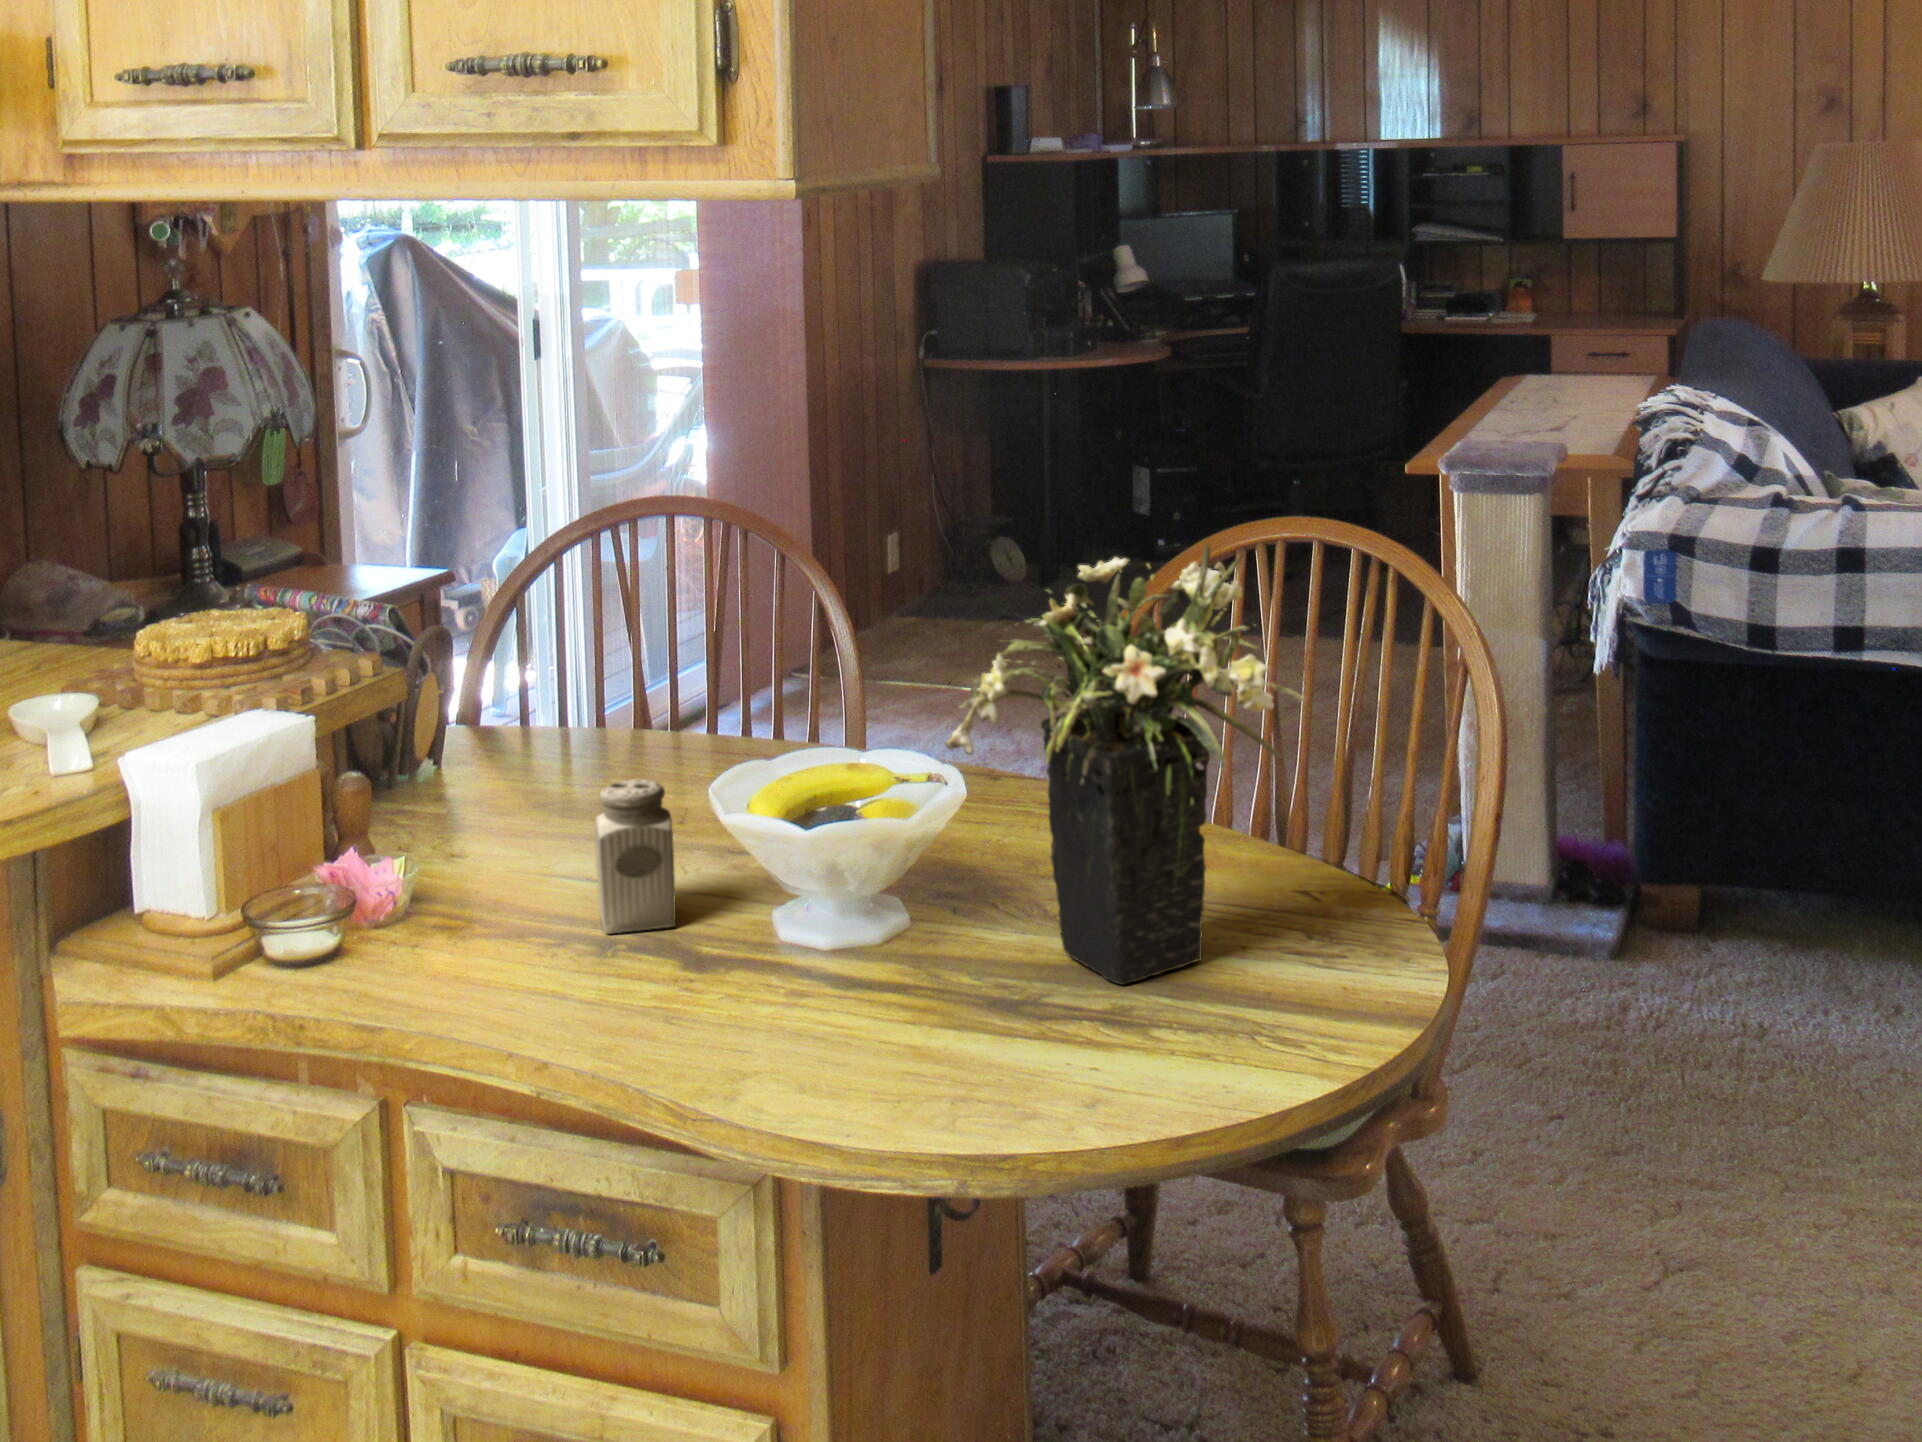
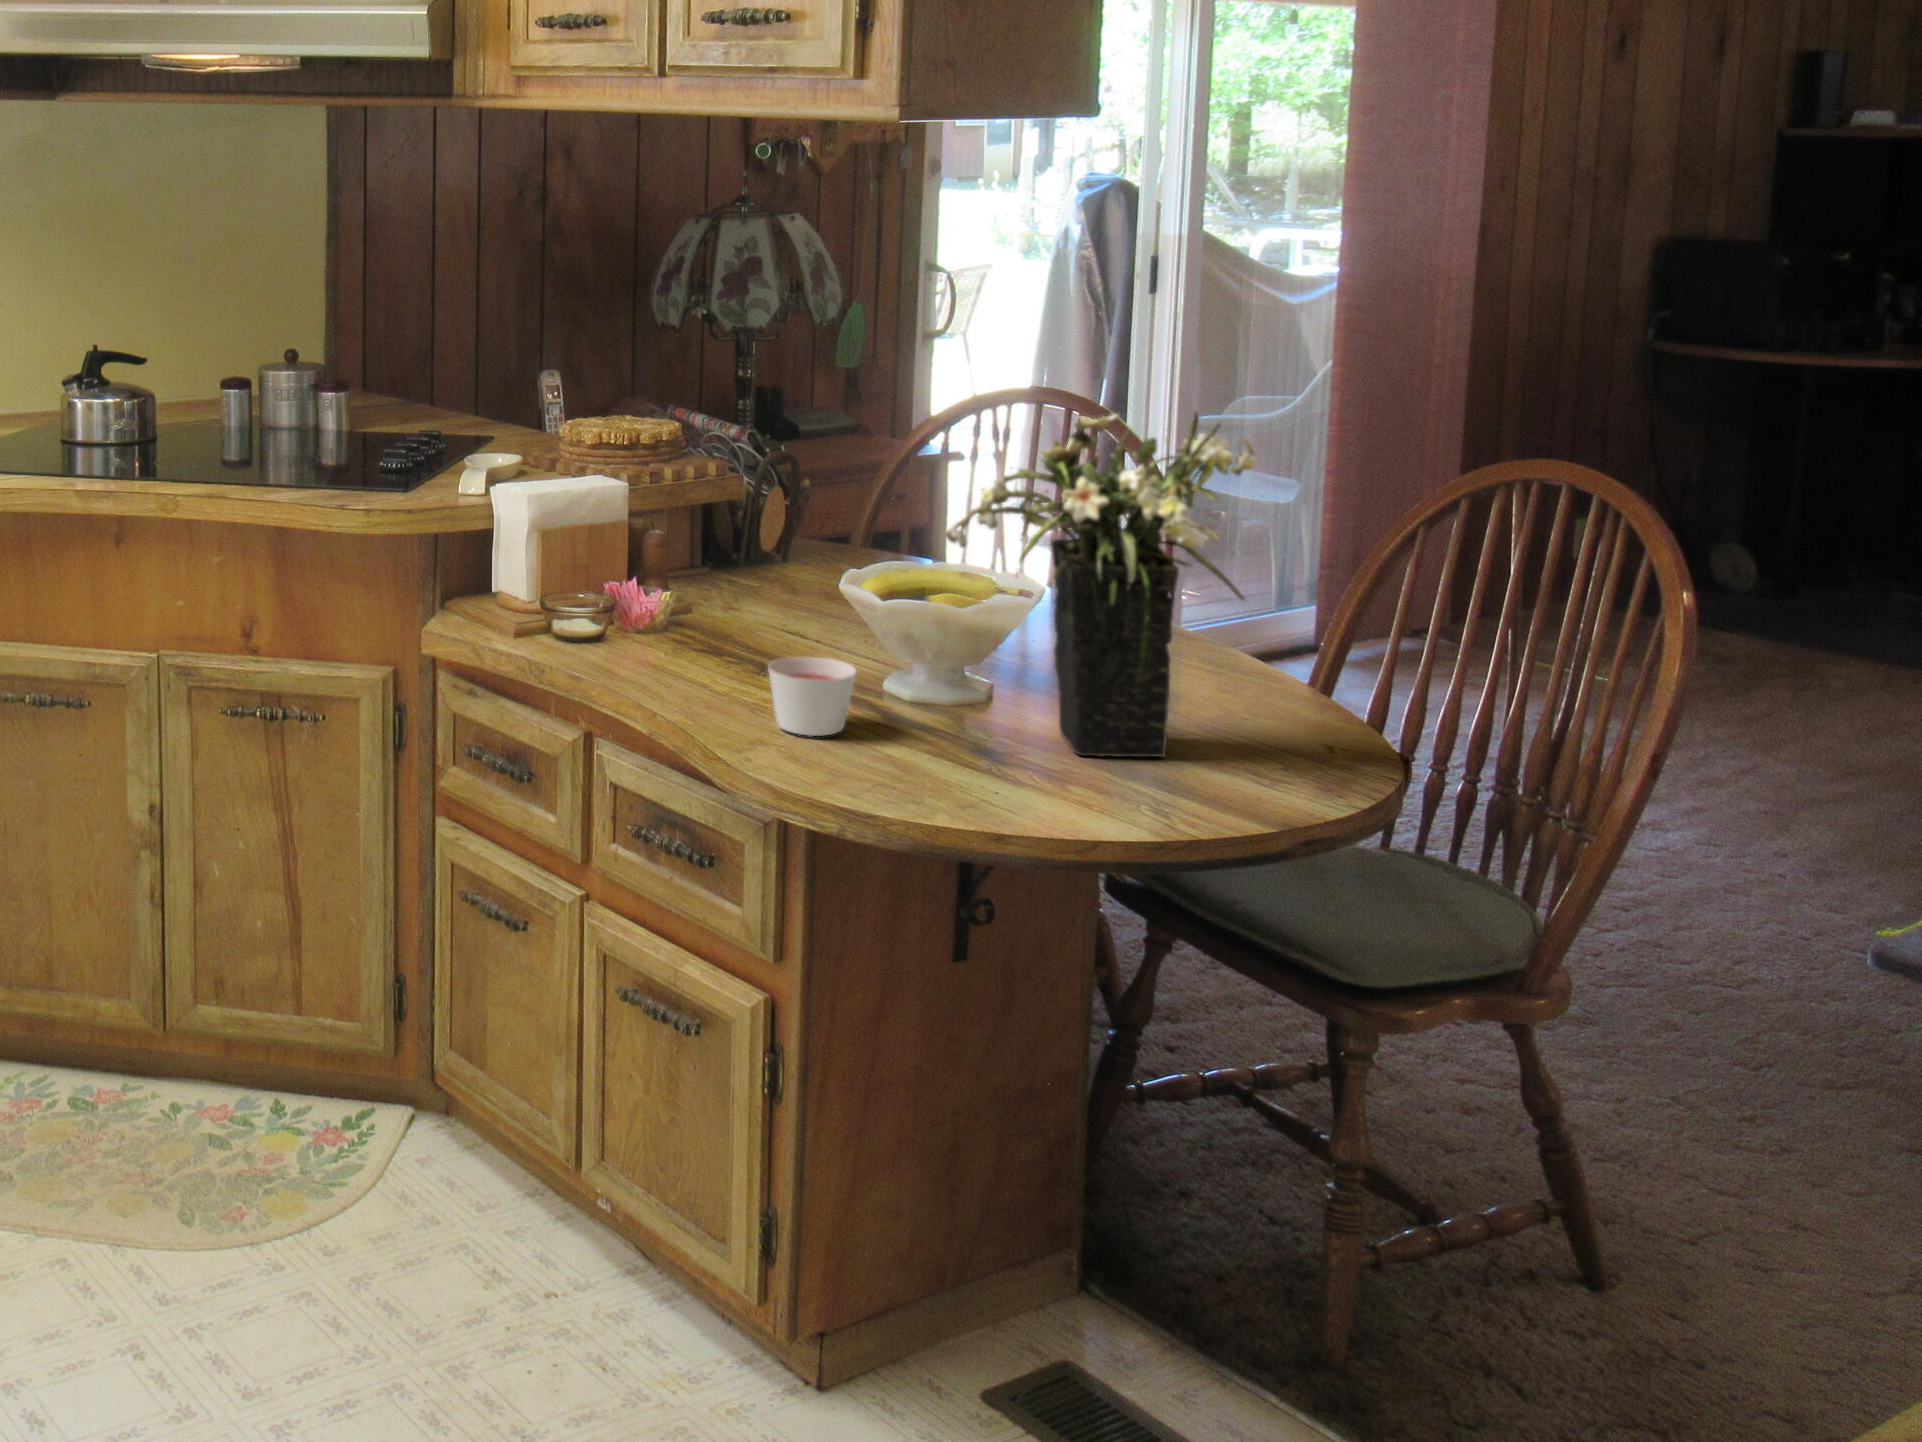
salt shaker: present [595,779,676,934] -> none [749,550,815,661]
candle: none [739,932,858,1052] -> present [768,657,856,736]

